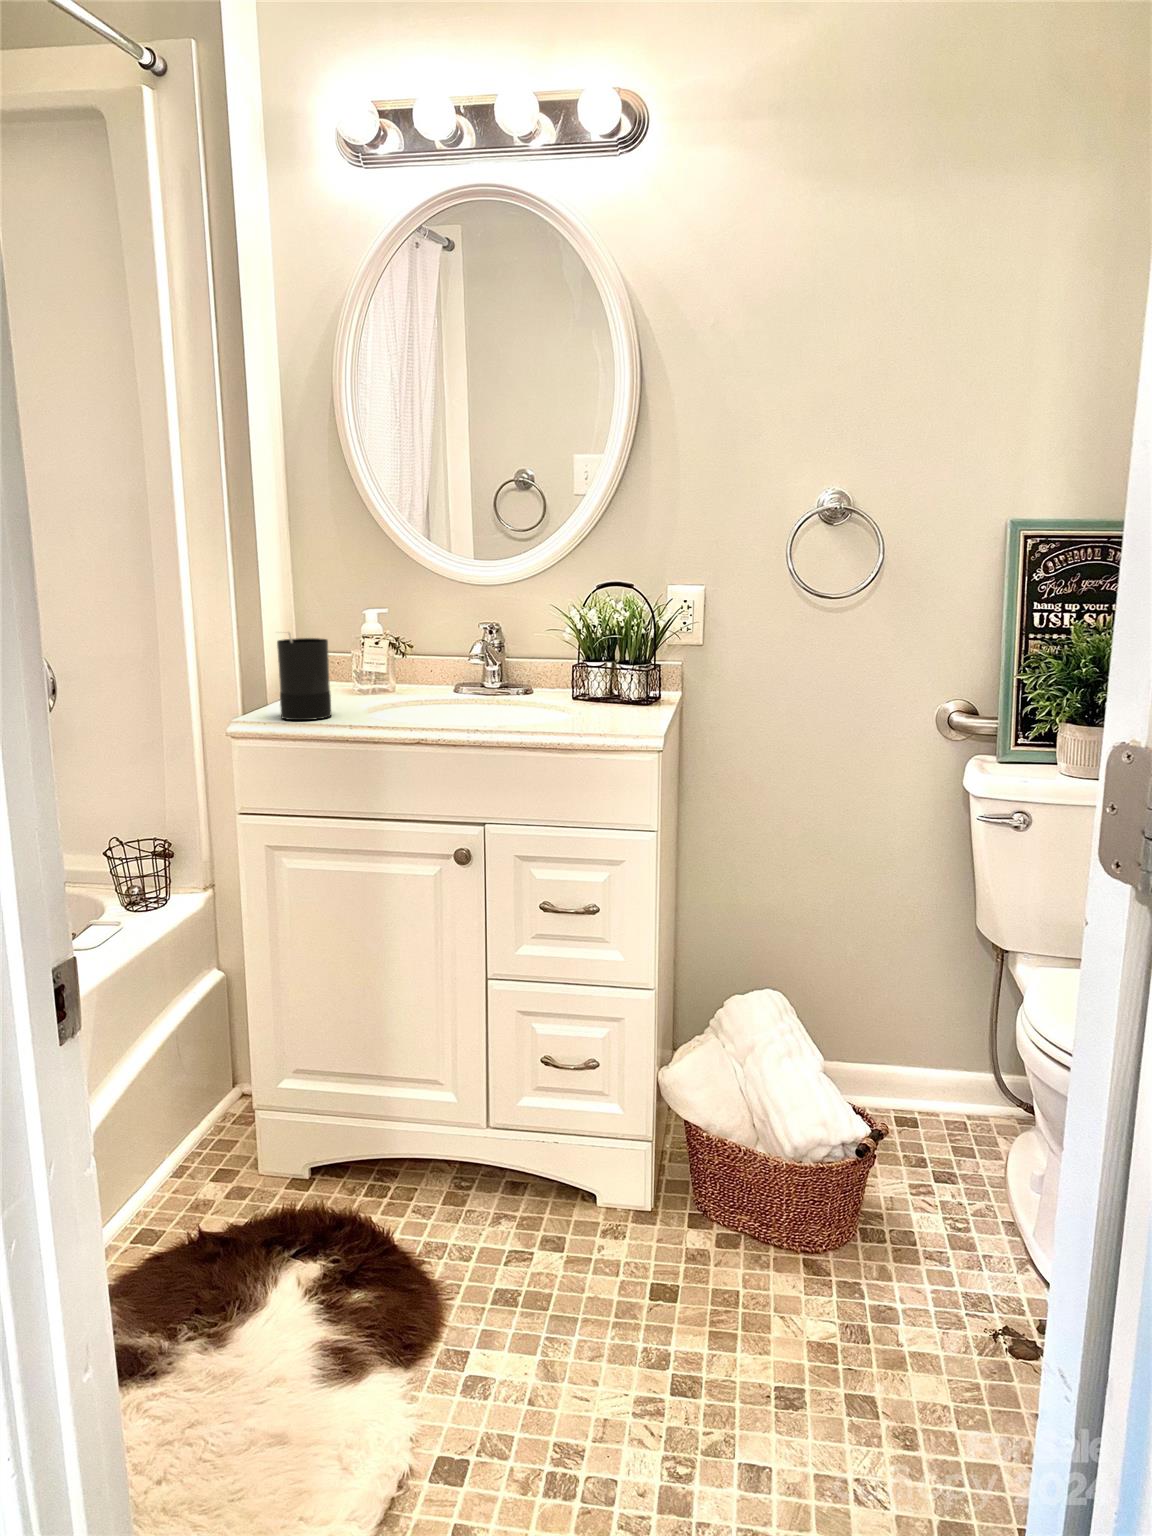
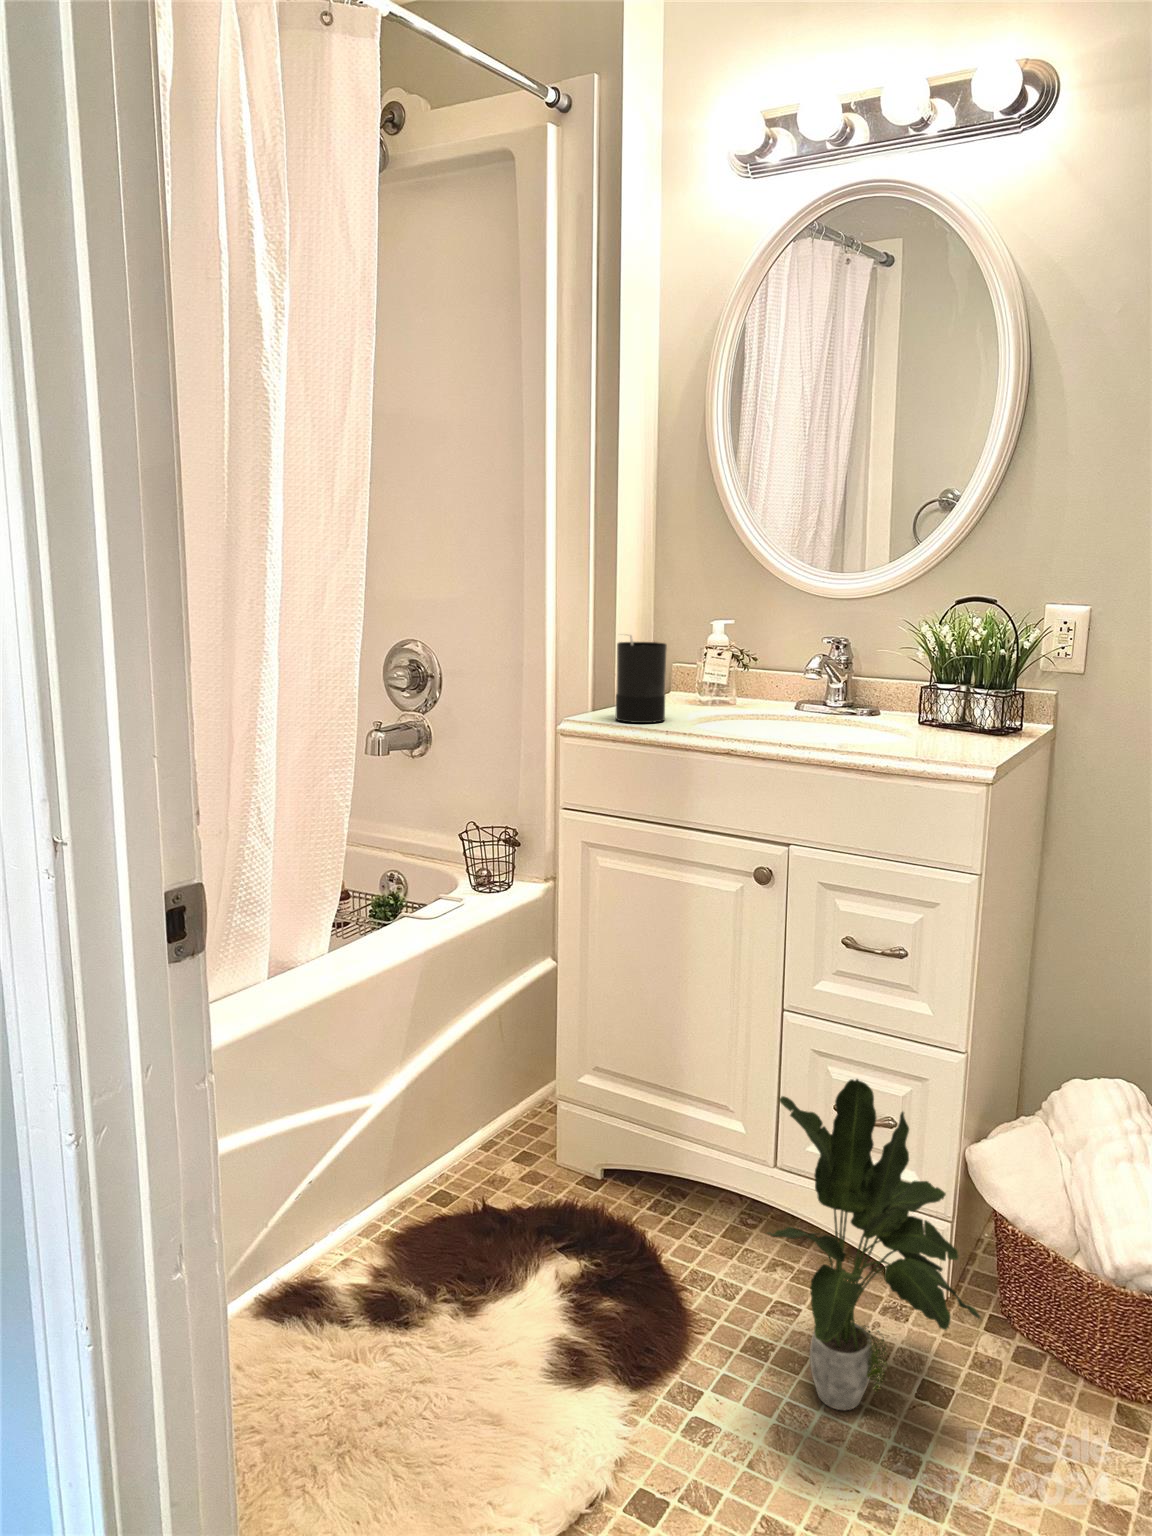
potted plant: none [510,1030,708,1331] -> present [767,1079,981,1410]

